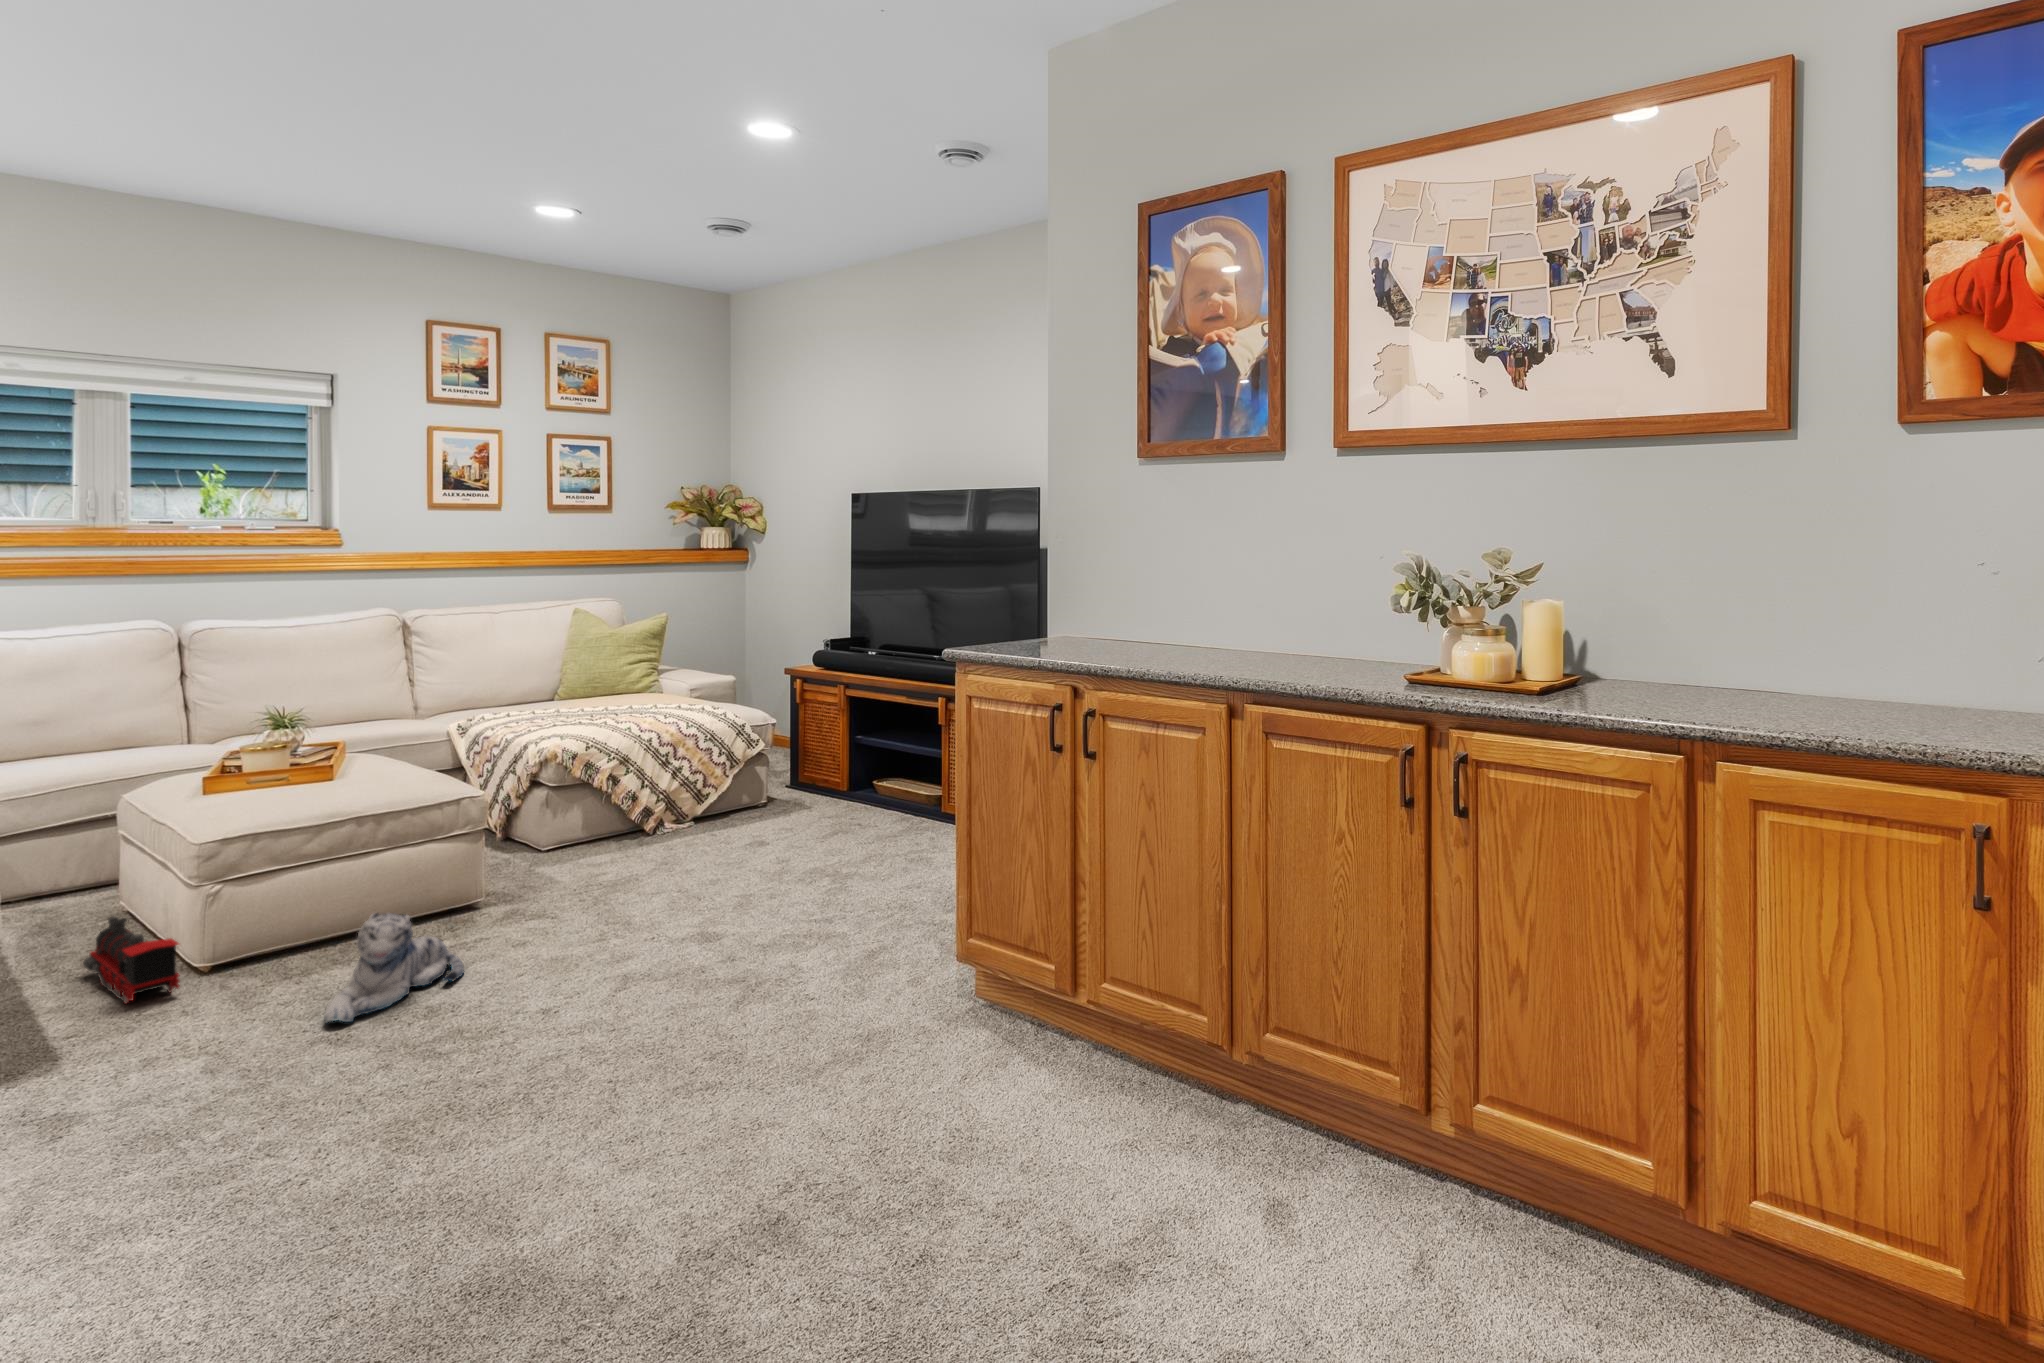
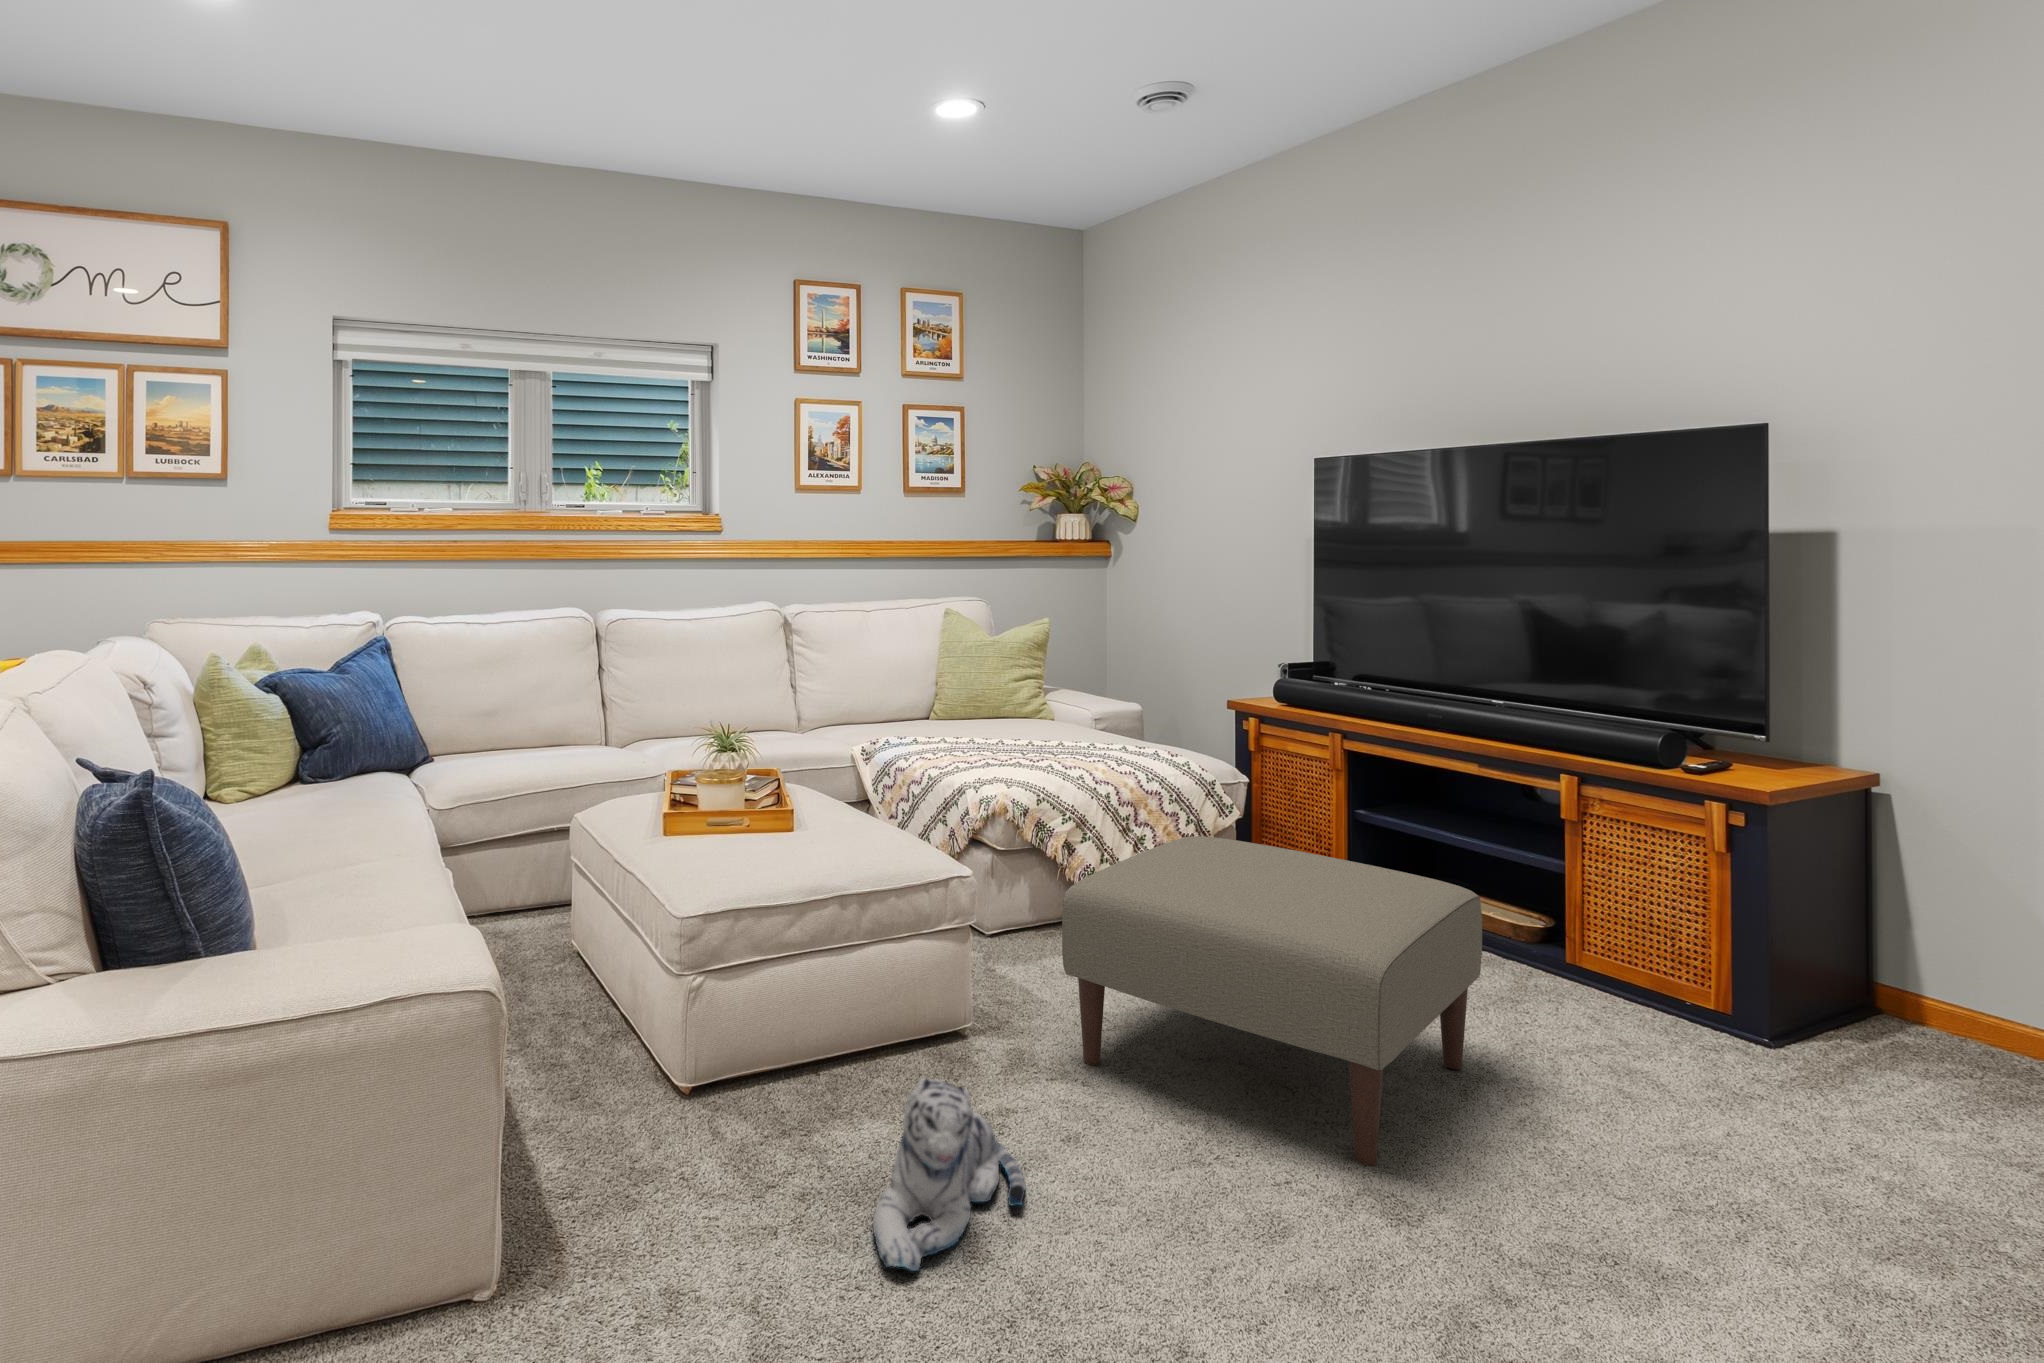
ottoman: none [546,758,837,928] -> present [1062,836,1482,1166]
toy train: present [83,916,180,1004] -> none [563,988,676,1134]

